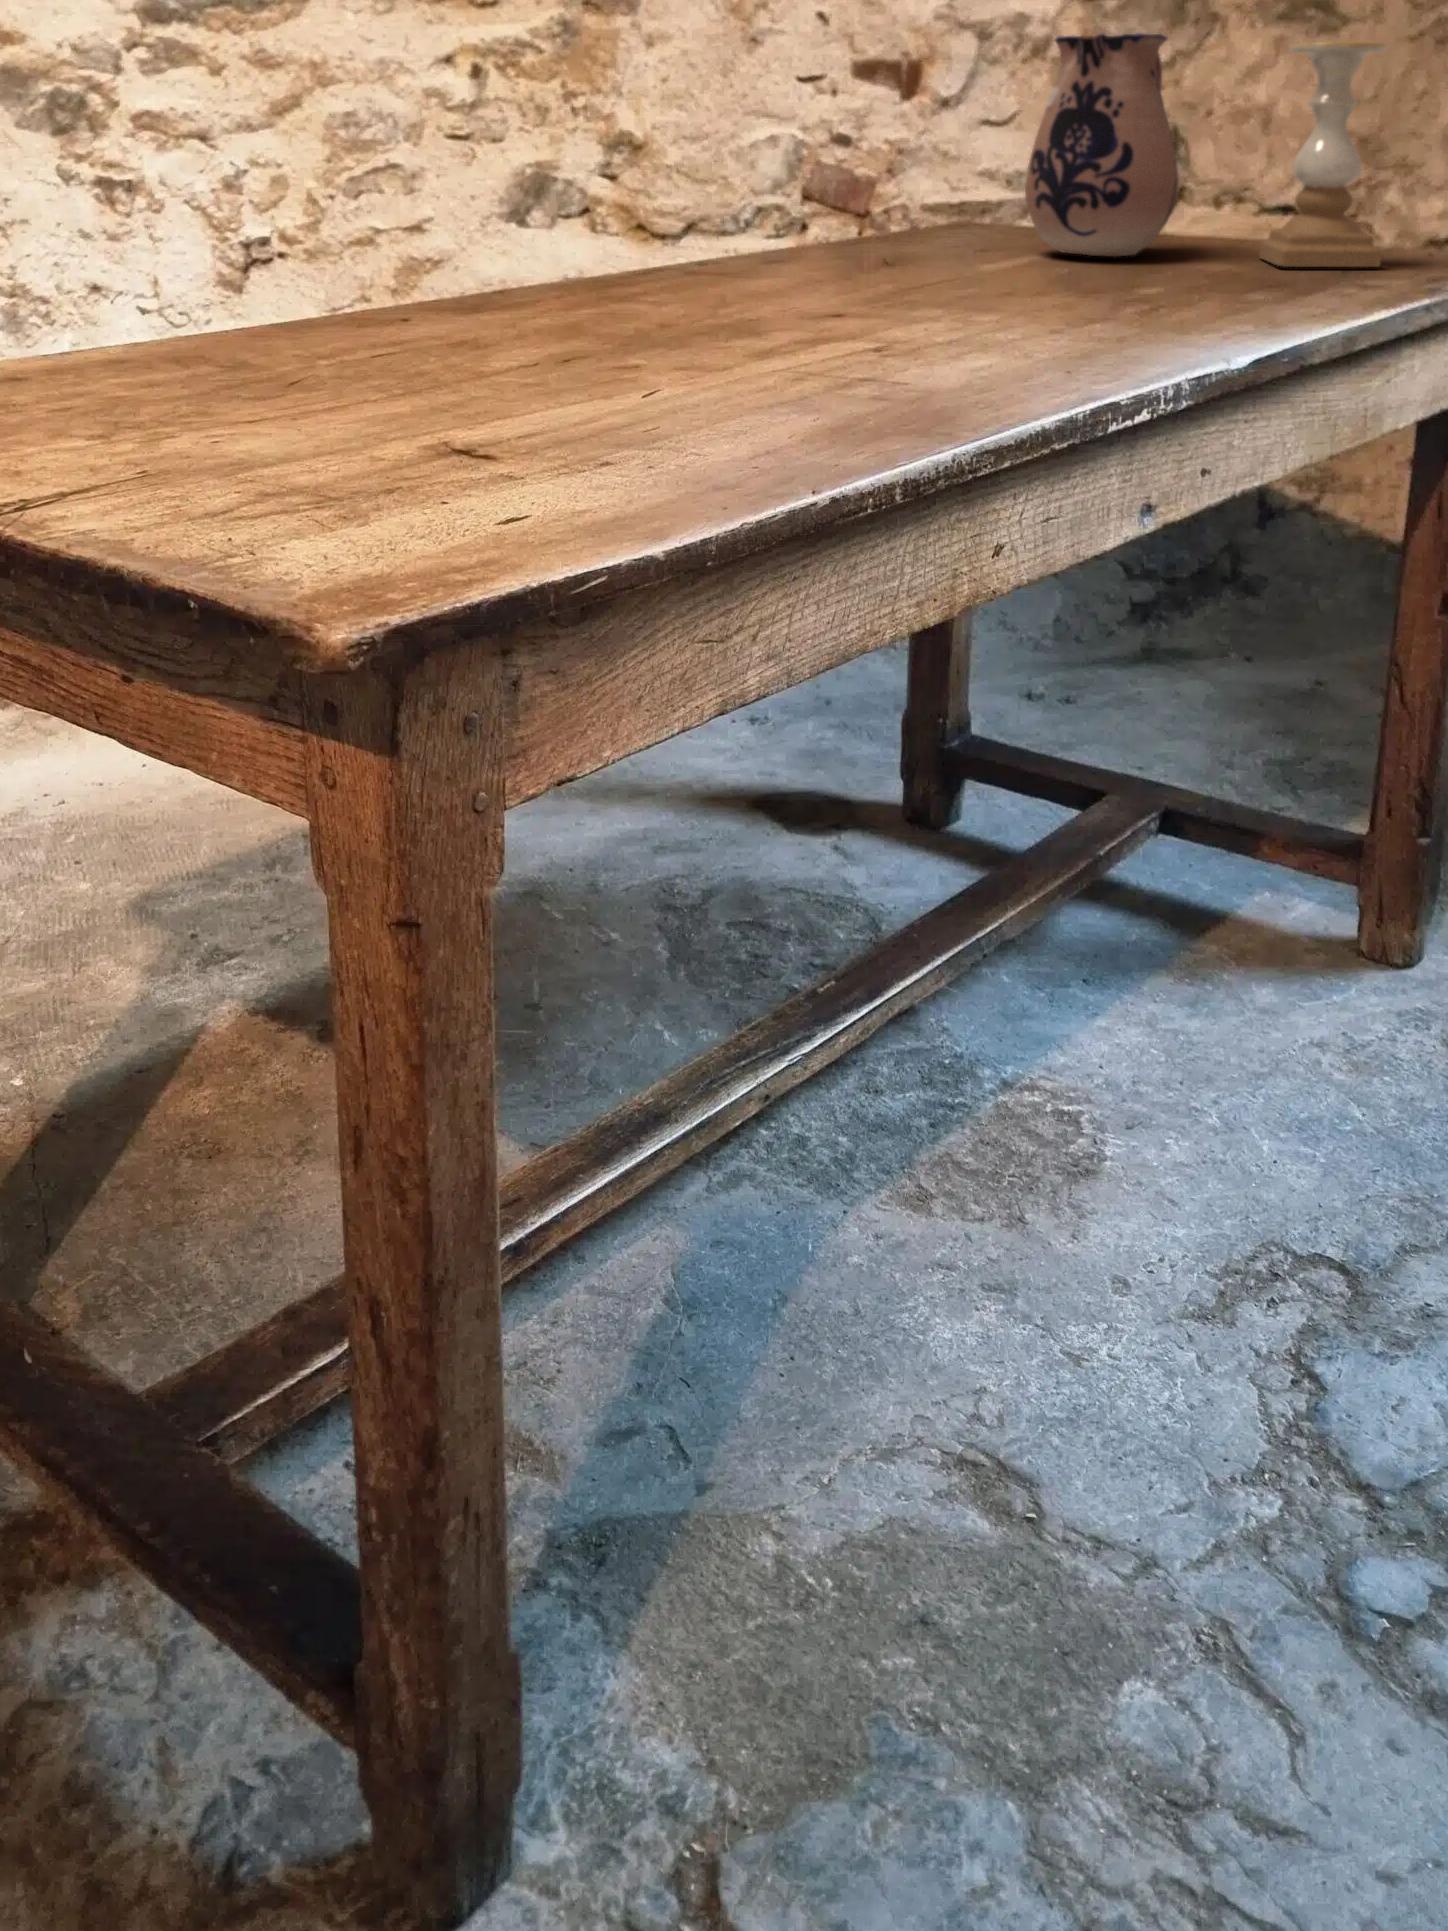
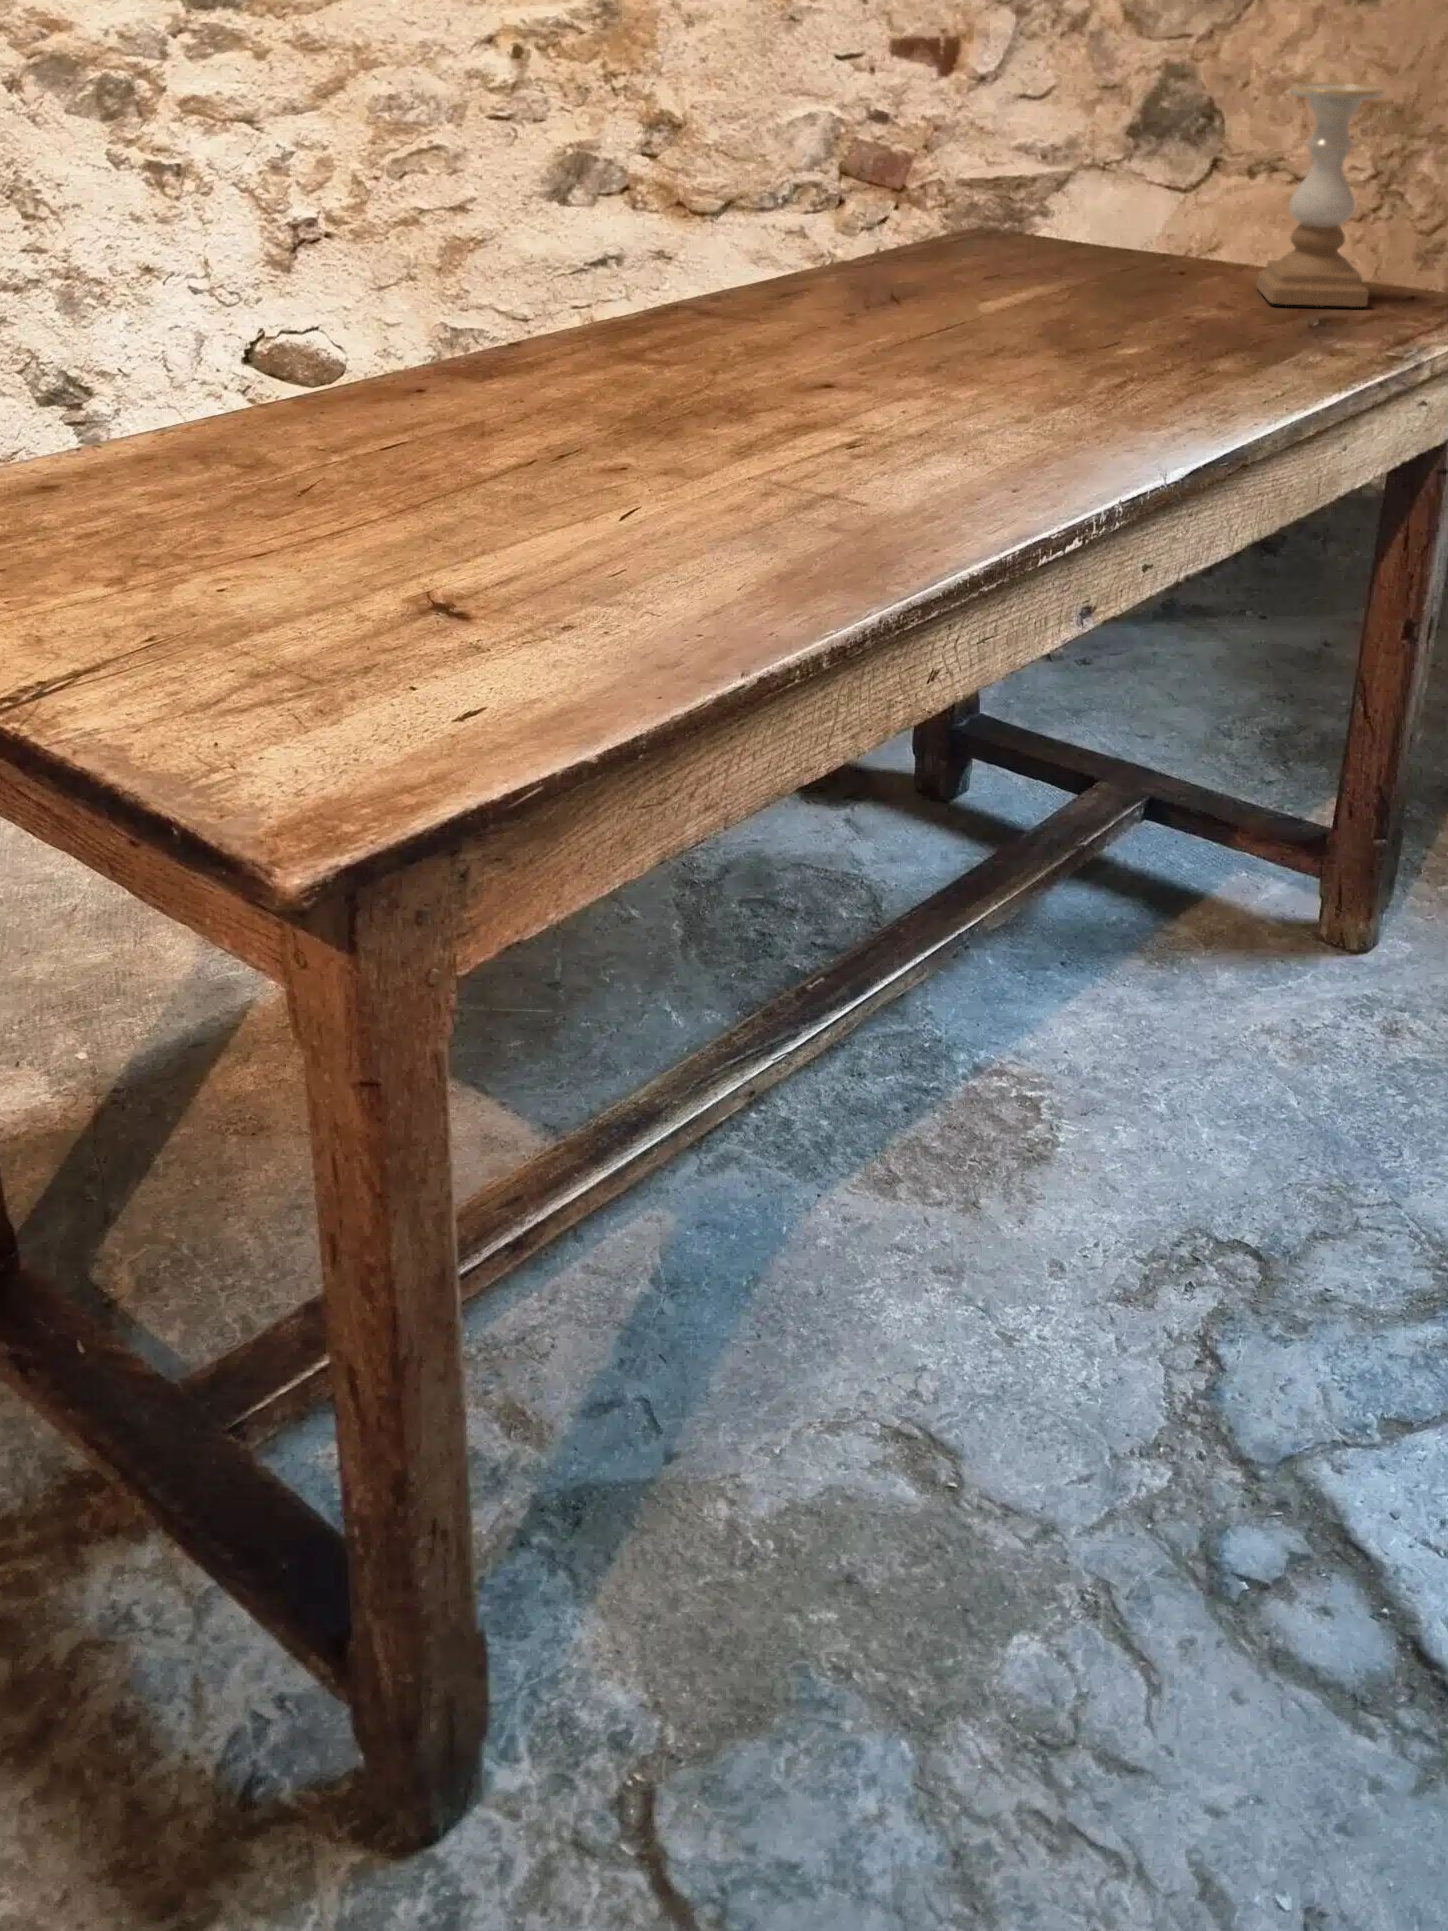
ceramic pitcher: present [1025,33,1179,257] -> none [1035,63,1181,283]

